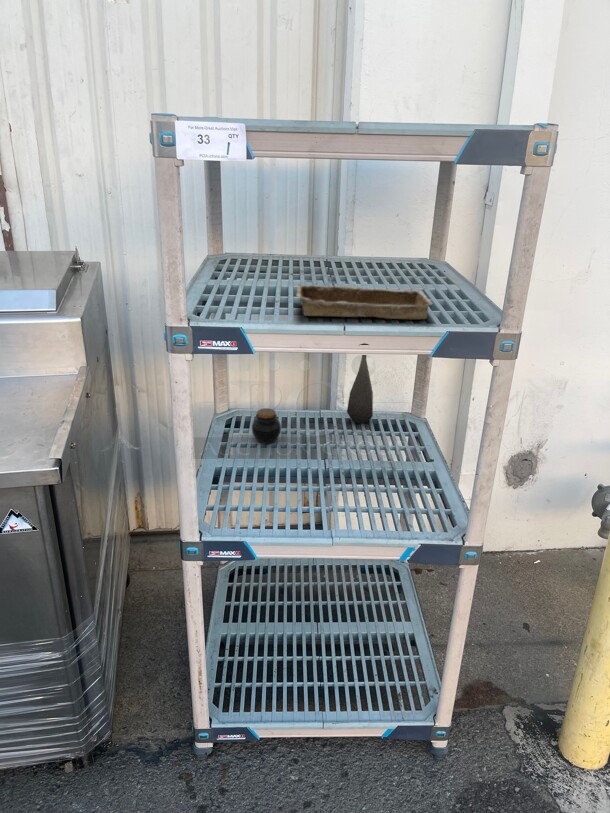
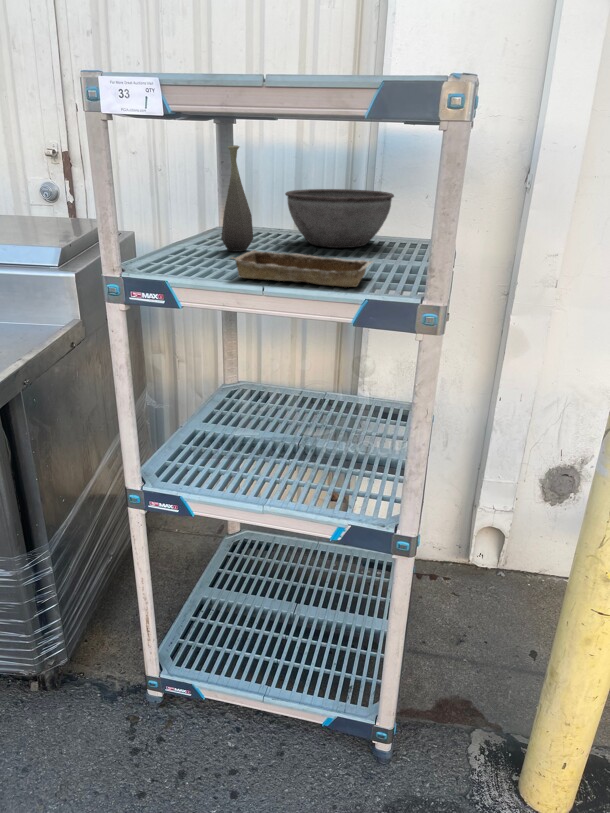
bowl: none [282,210,390,271] -> present [285,189,394,248]
bottle: present [347,343,373,423] -> present [221,145,253,252]
jar: present [252,408,281,444] -> none [248,382,276,417]

